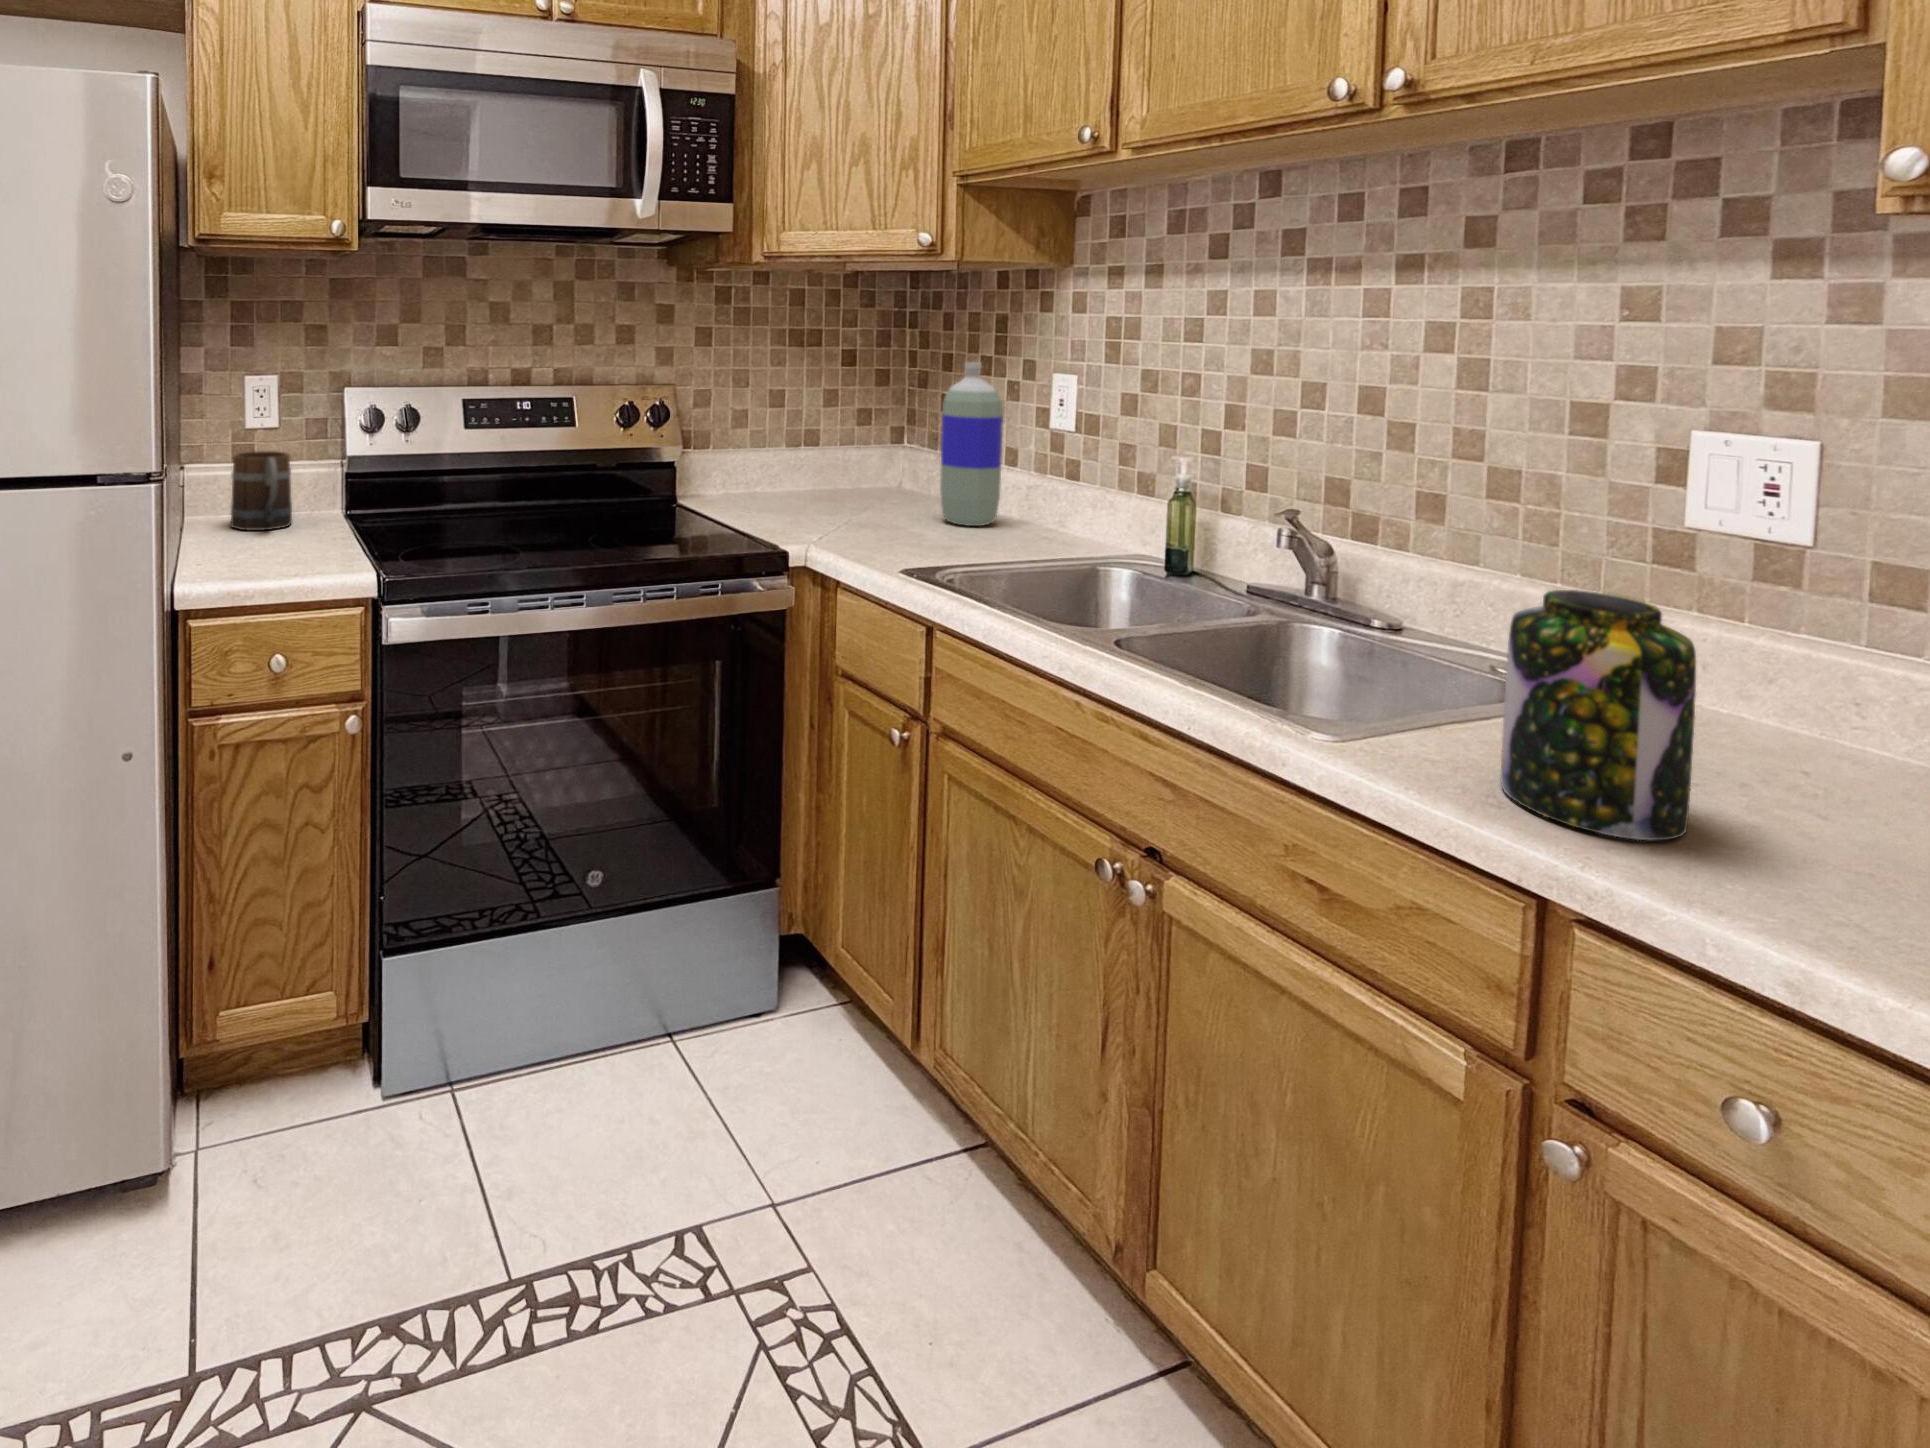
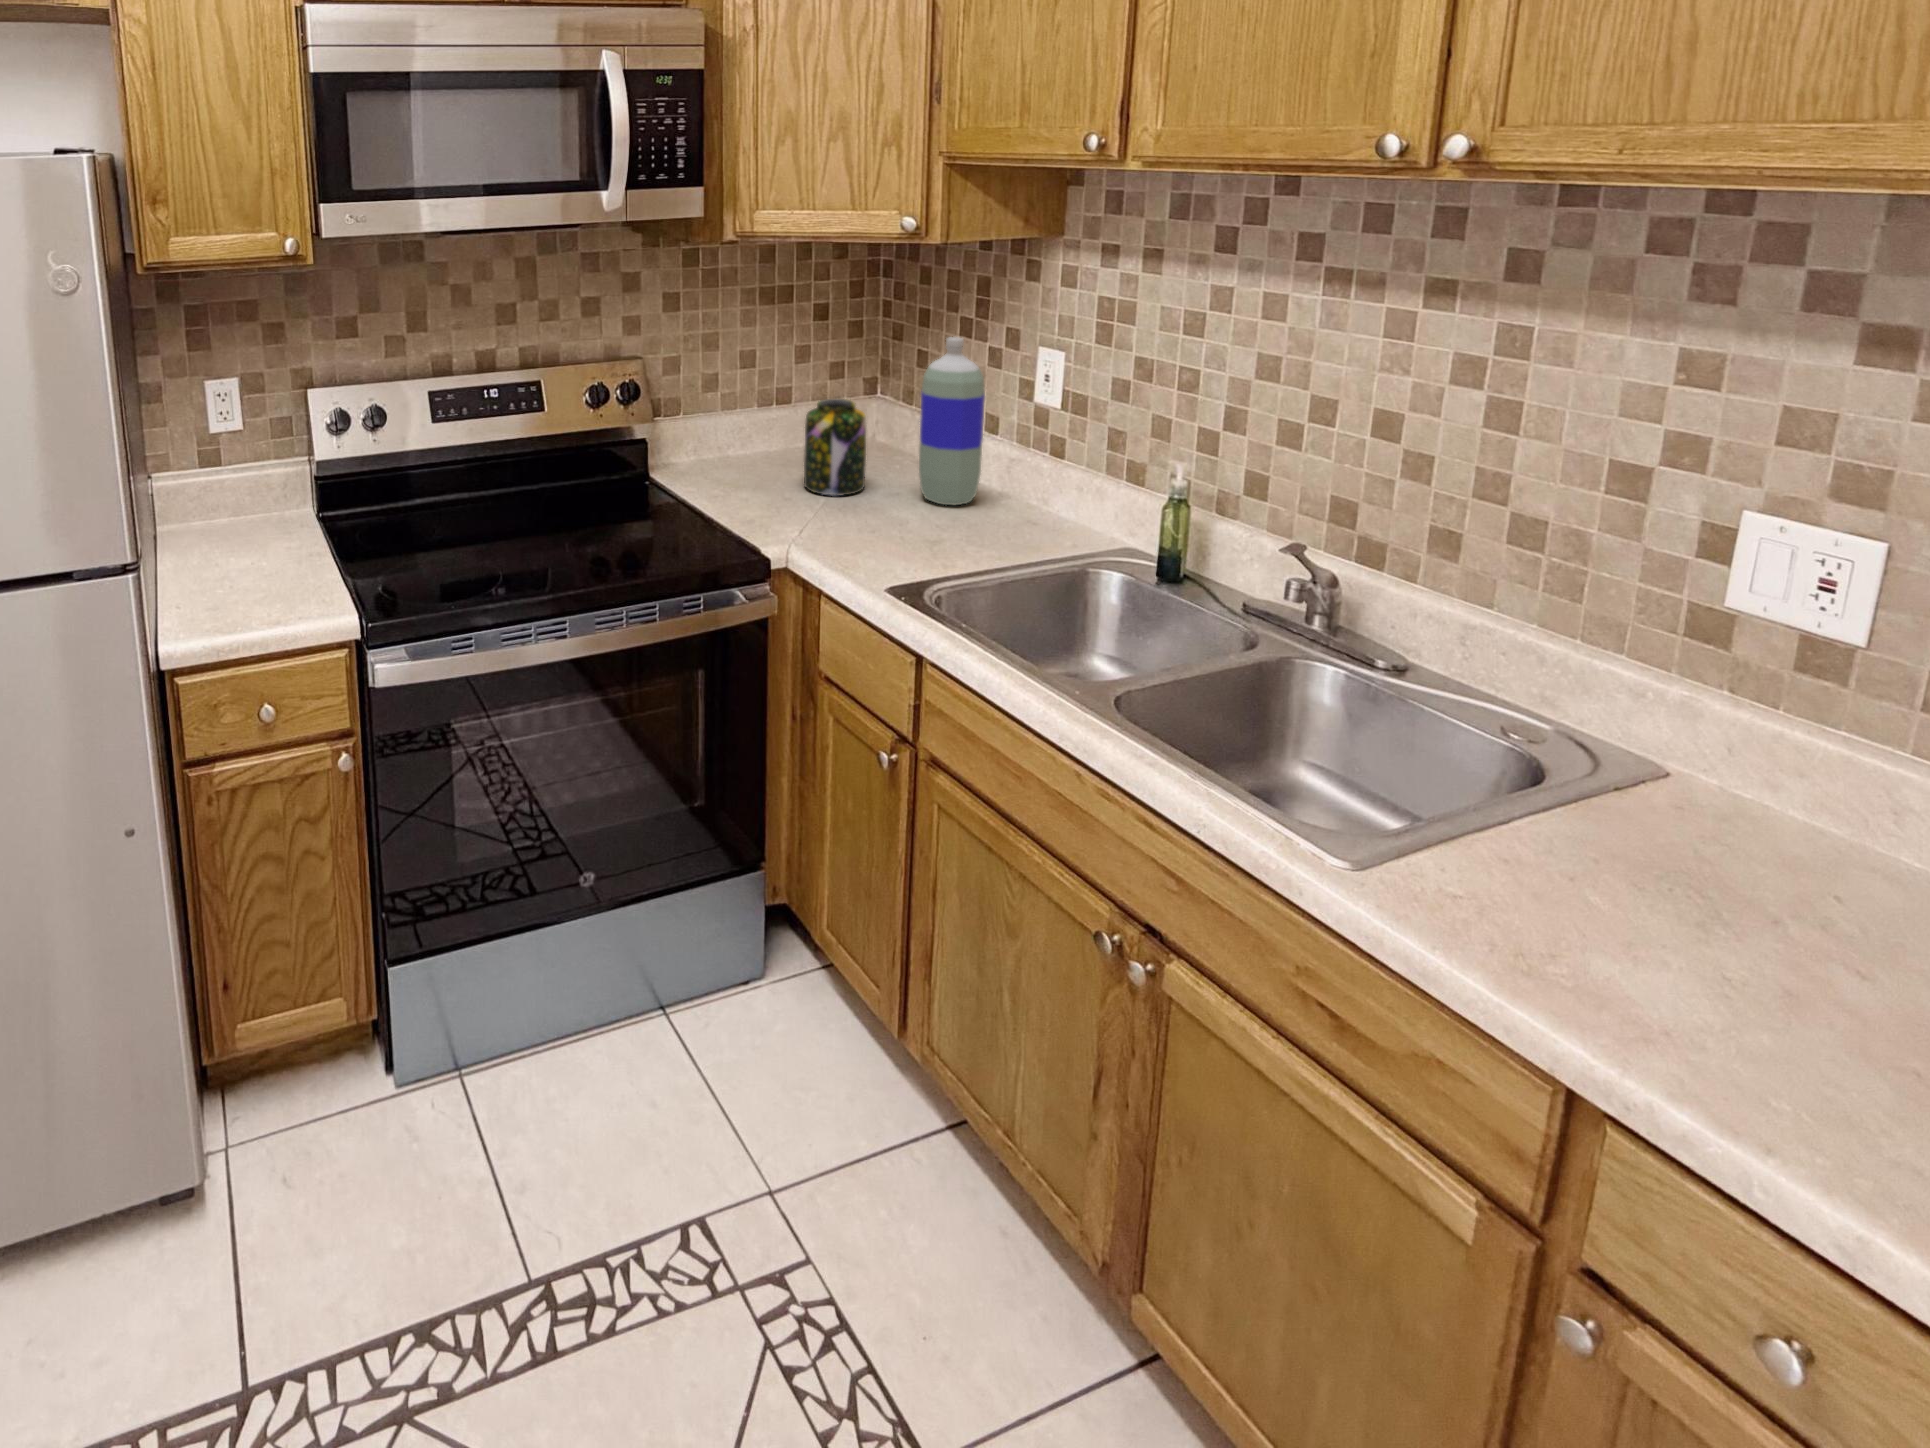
mug: present [231,451,292,530] -> none [200,459,265,545]
jar: present [1501,590,1696,840] -> present [804,399,866,496]

